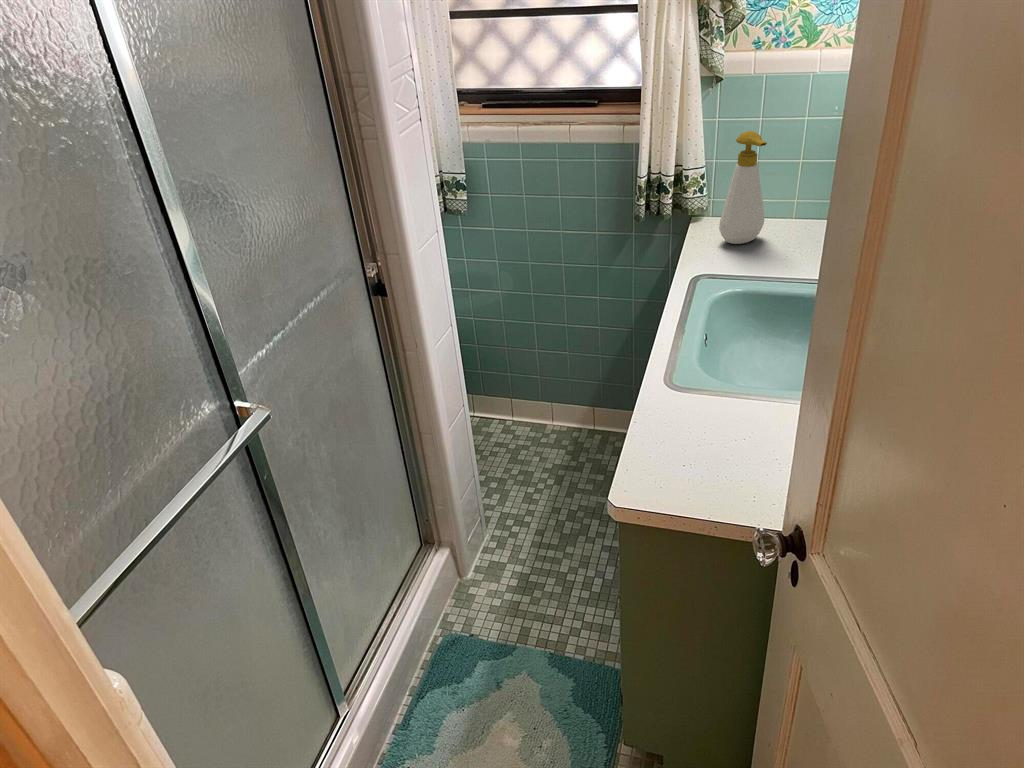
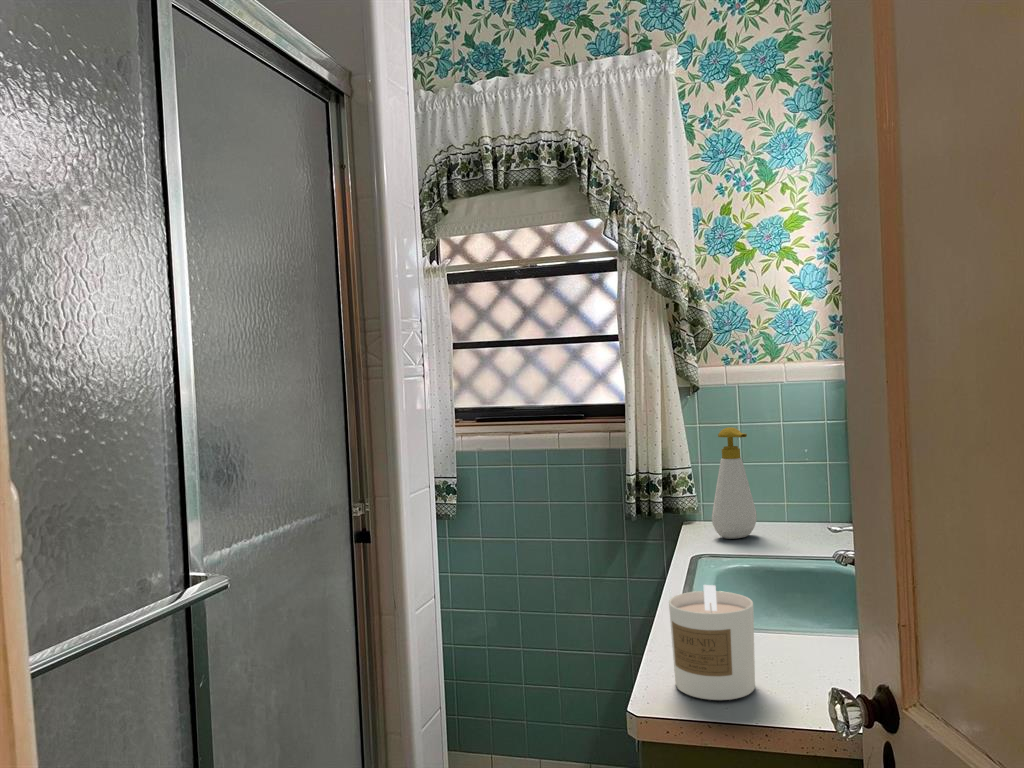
candle: none [668,390,746,492] -> present [669,585,755,700]

